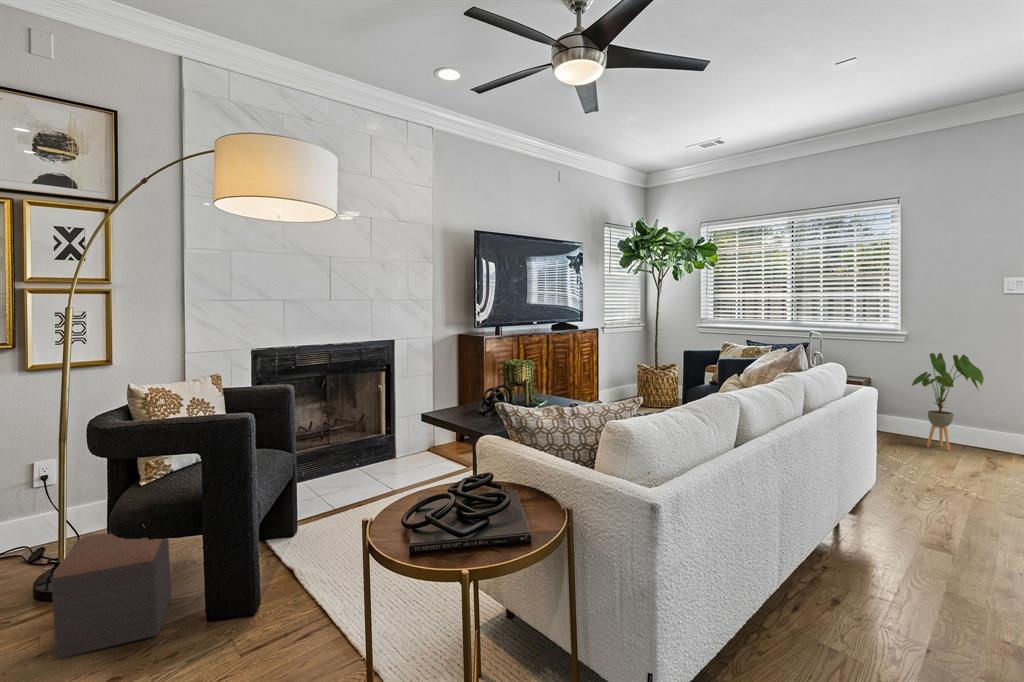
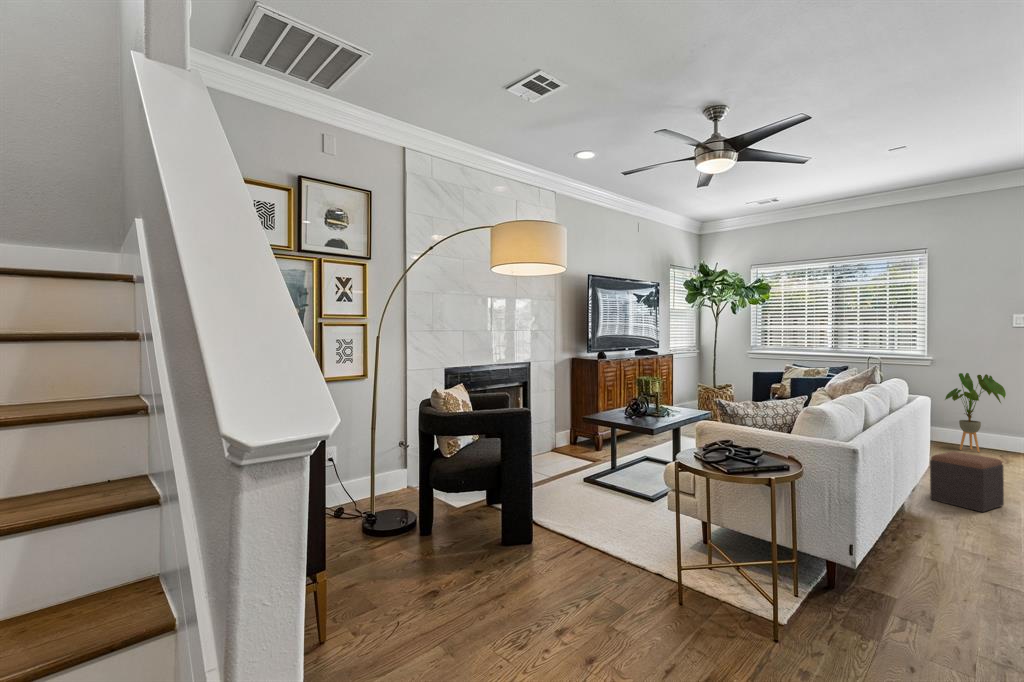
footstool: present [51,533,171,659] -> present [930,452,1004,512]

